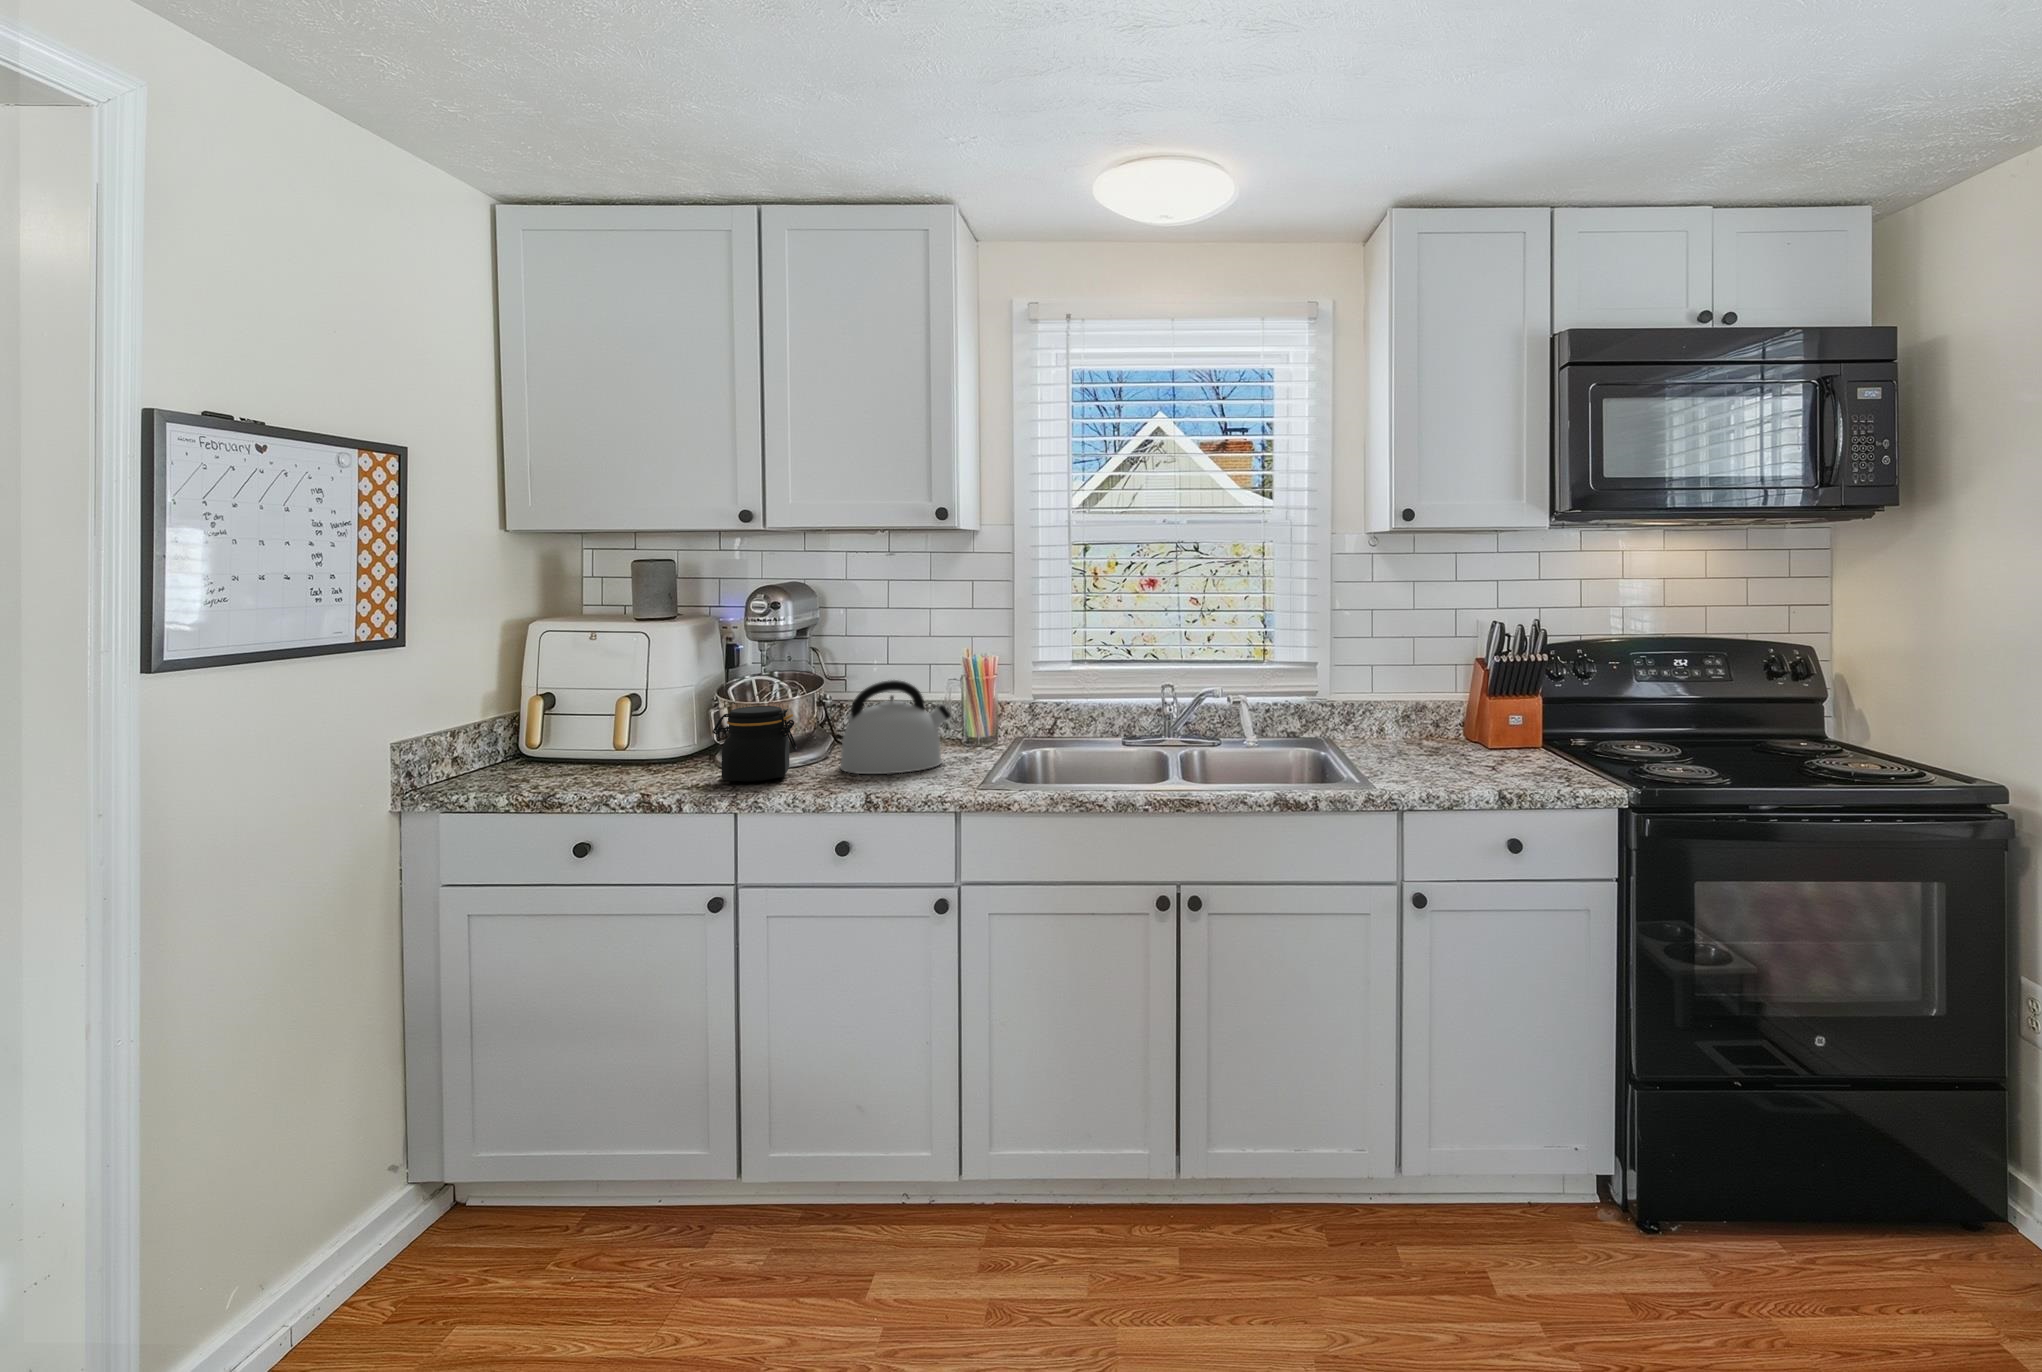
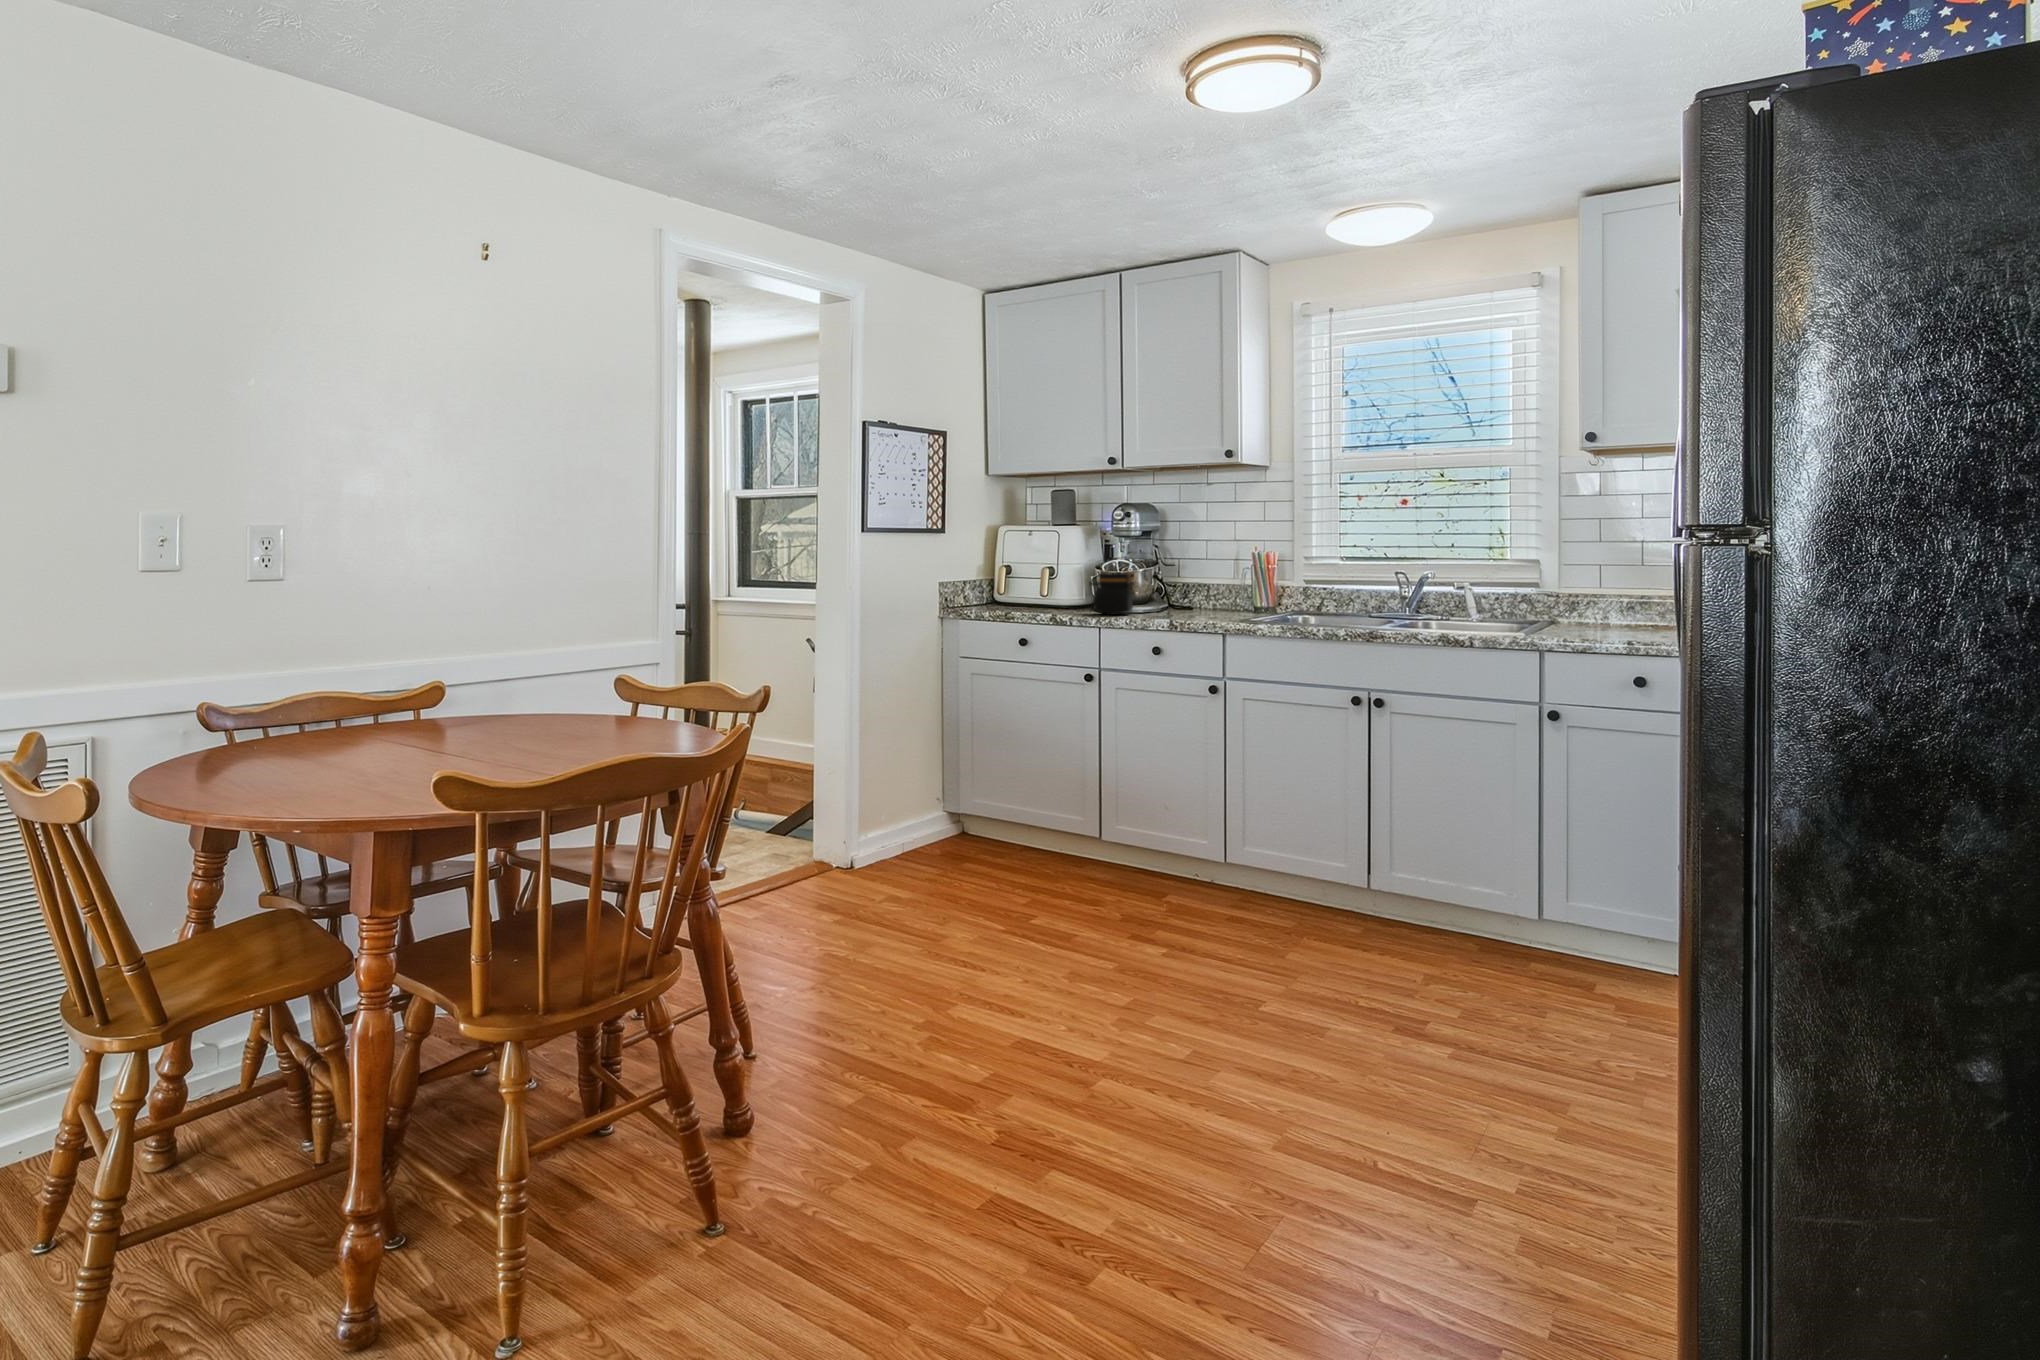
kettle: present [840,680,951,774] -> none [1163,561,1235,616]

